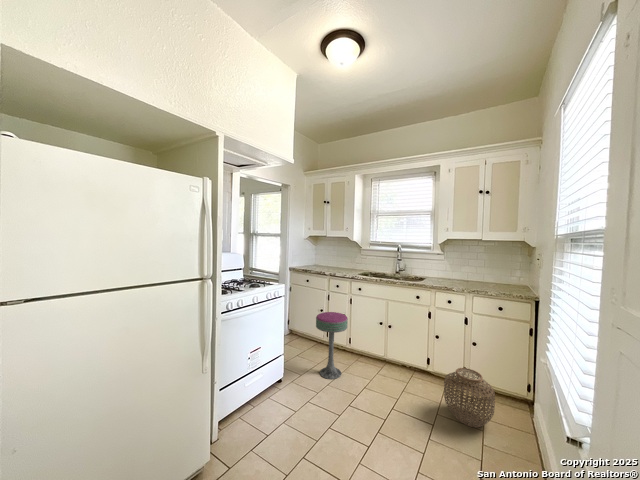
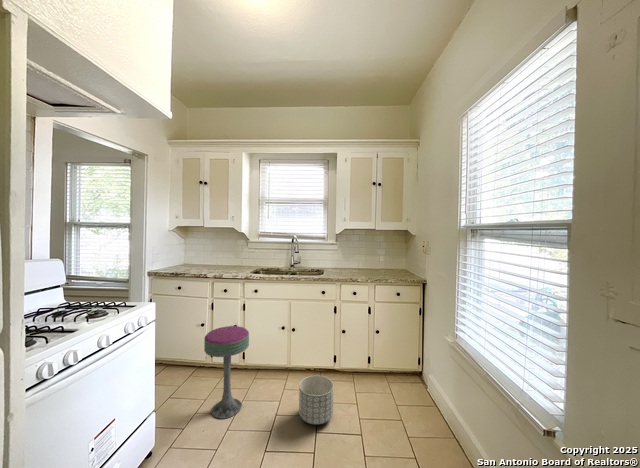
planter: none [382,366,413,407] -> present [299,375,333,424]
woven basket: present [444,368,495,427] -> none [362,358,407,417]

